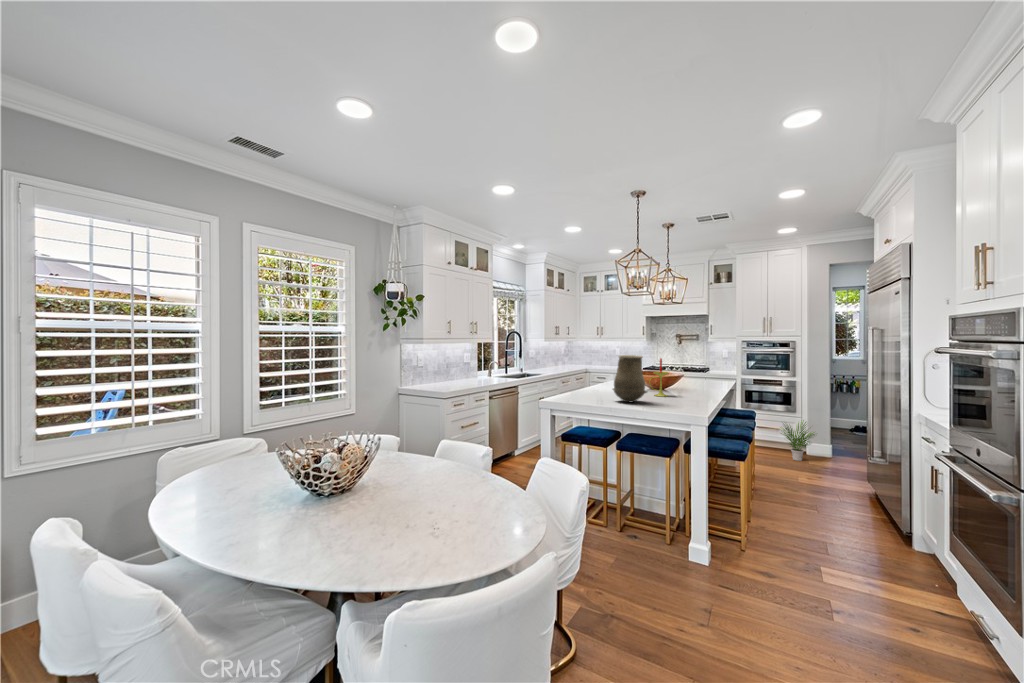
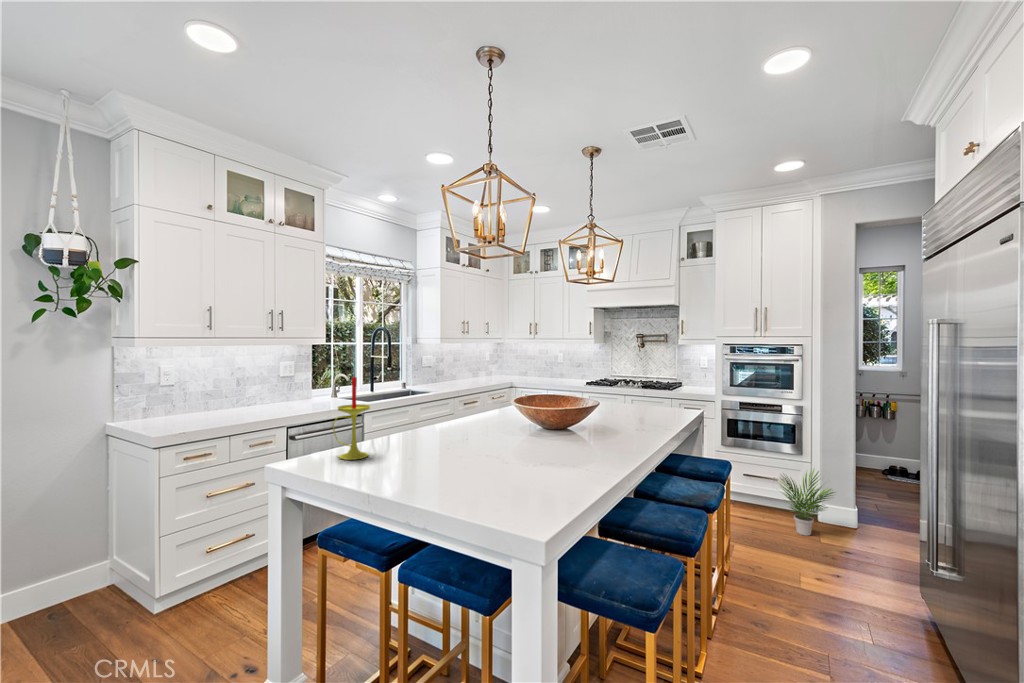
vase: present [613,355,647,402] -> none [406,370,471,472]
candle: present [654,358,668,397] -> present [332,377,370,460]

